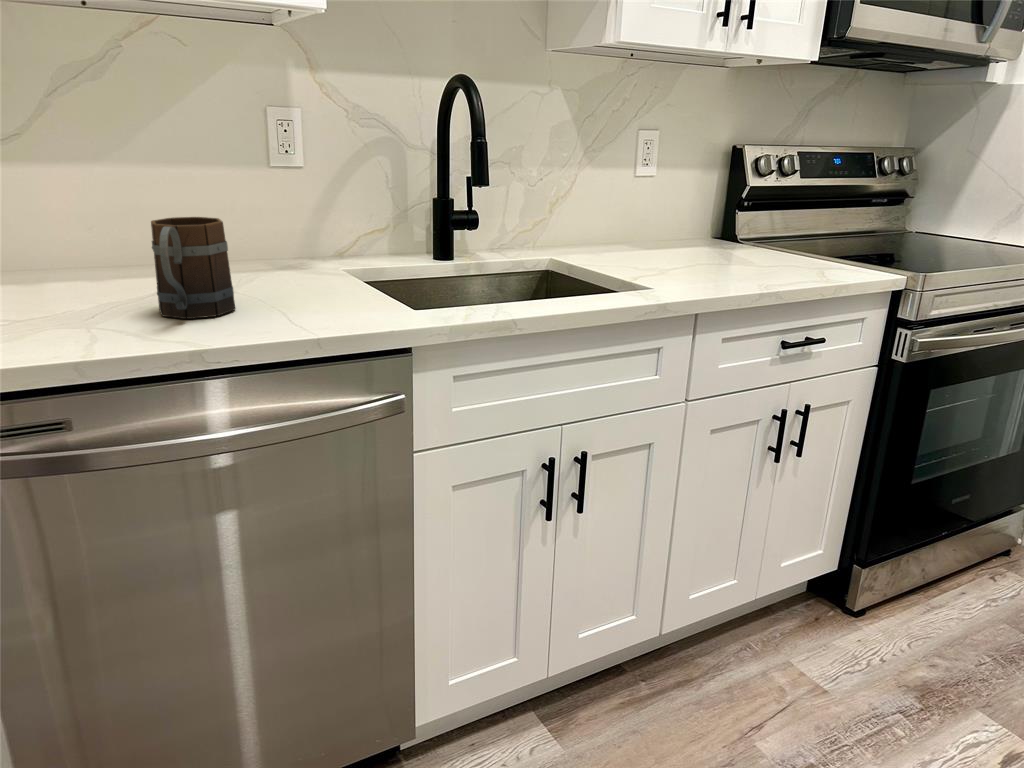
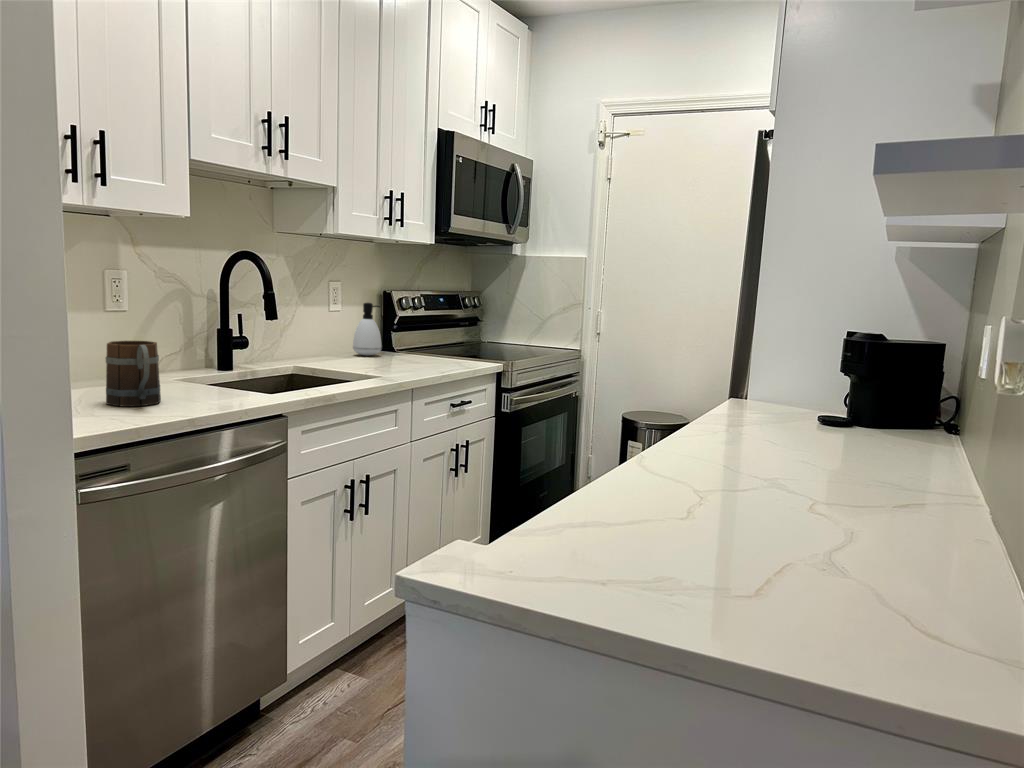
soap dispenser: none [661,164,706,247] -> present [353,303,382,356]

